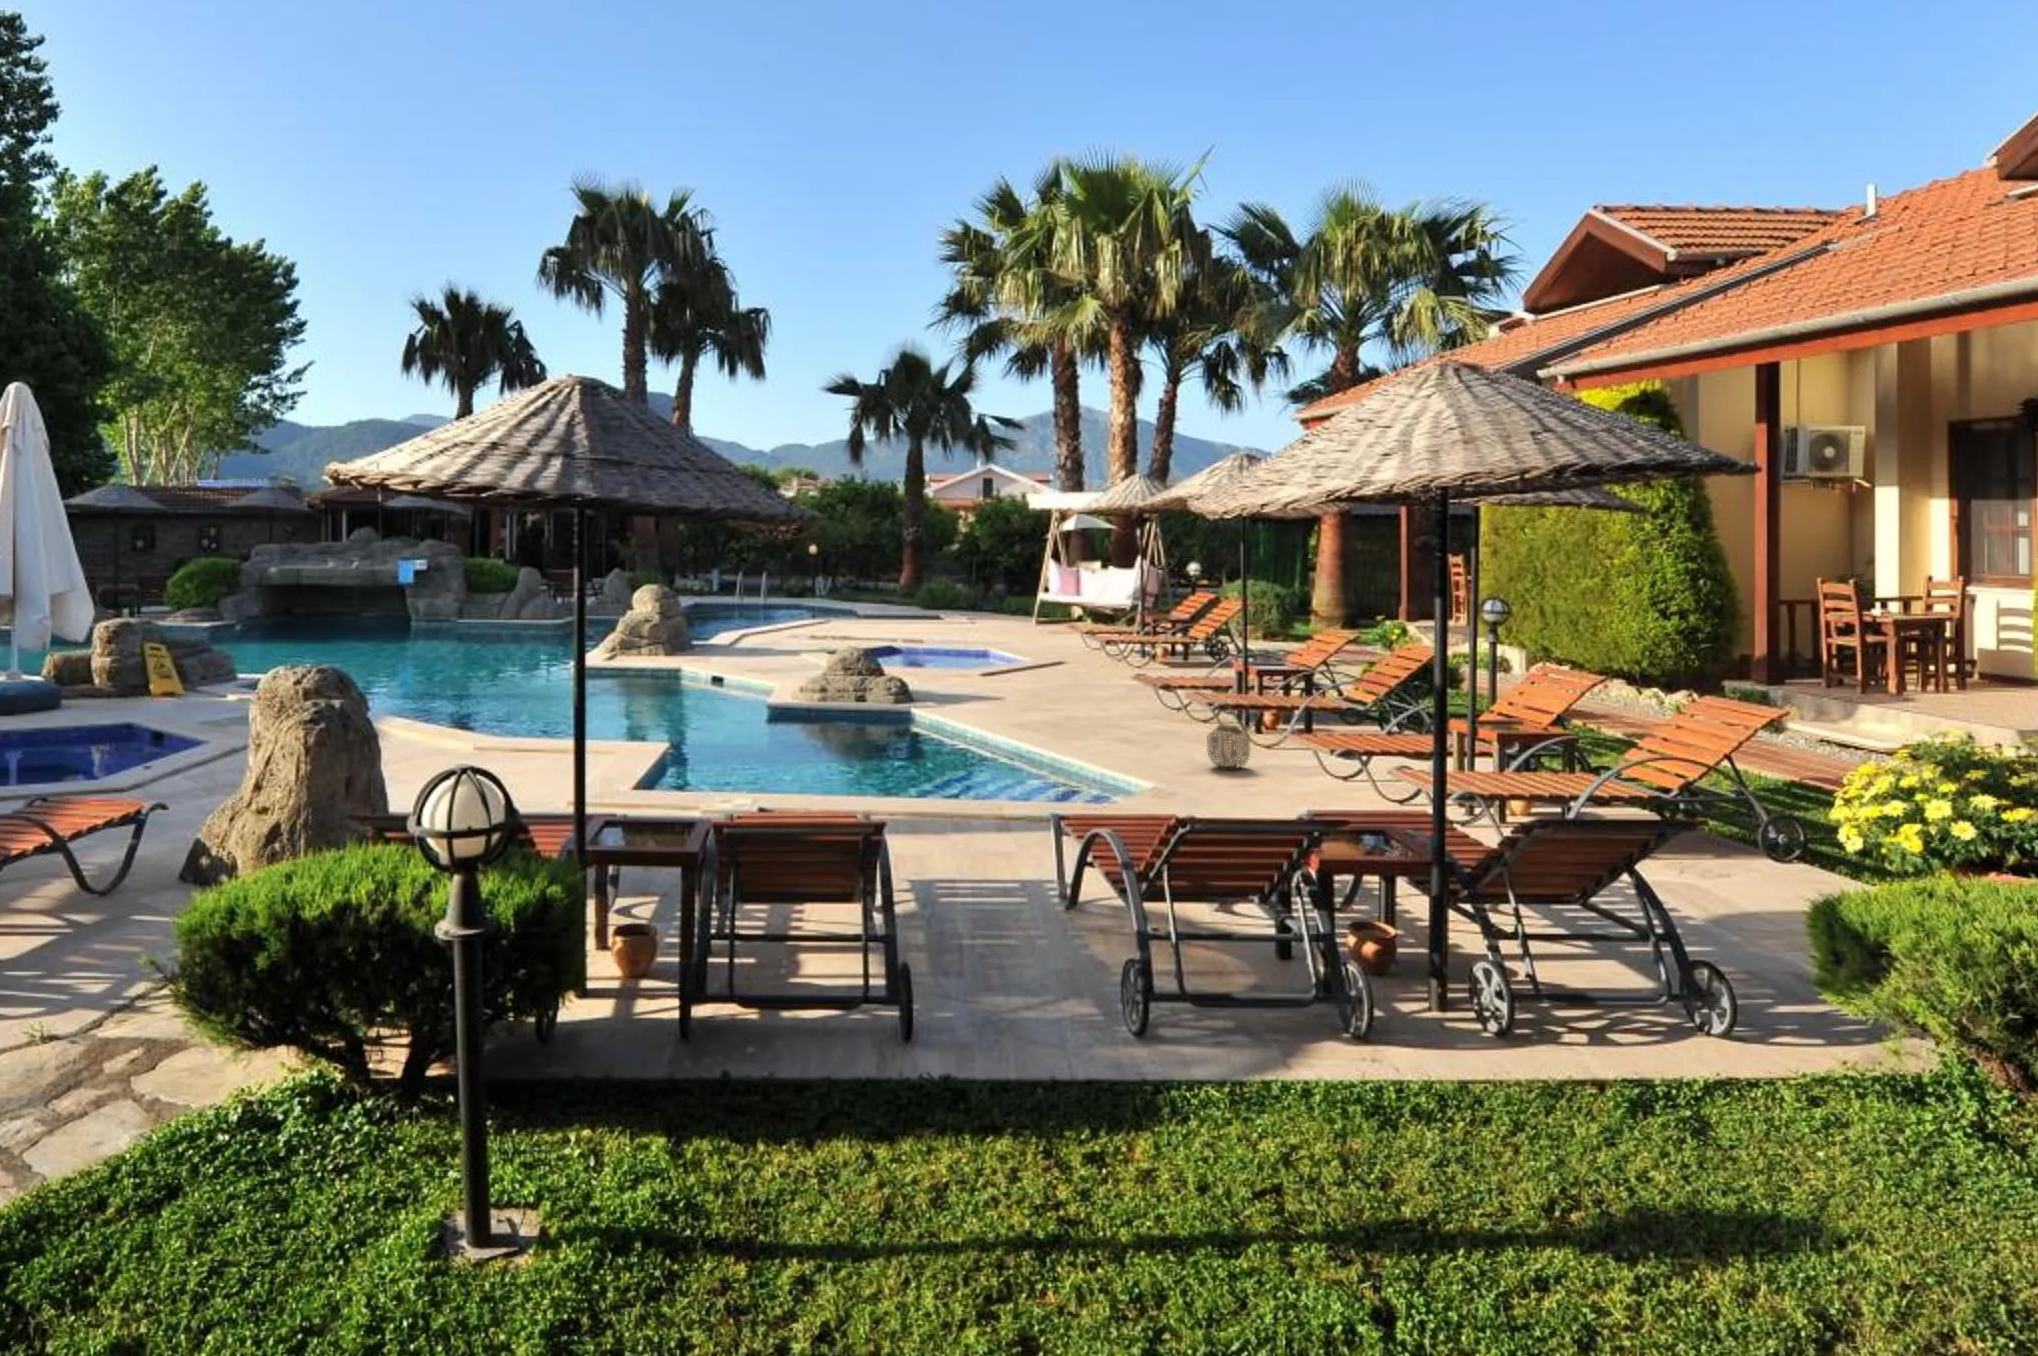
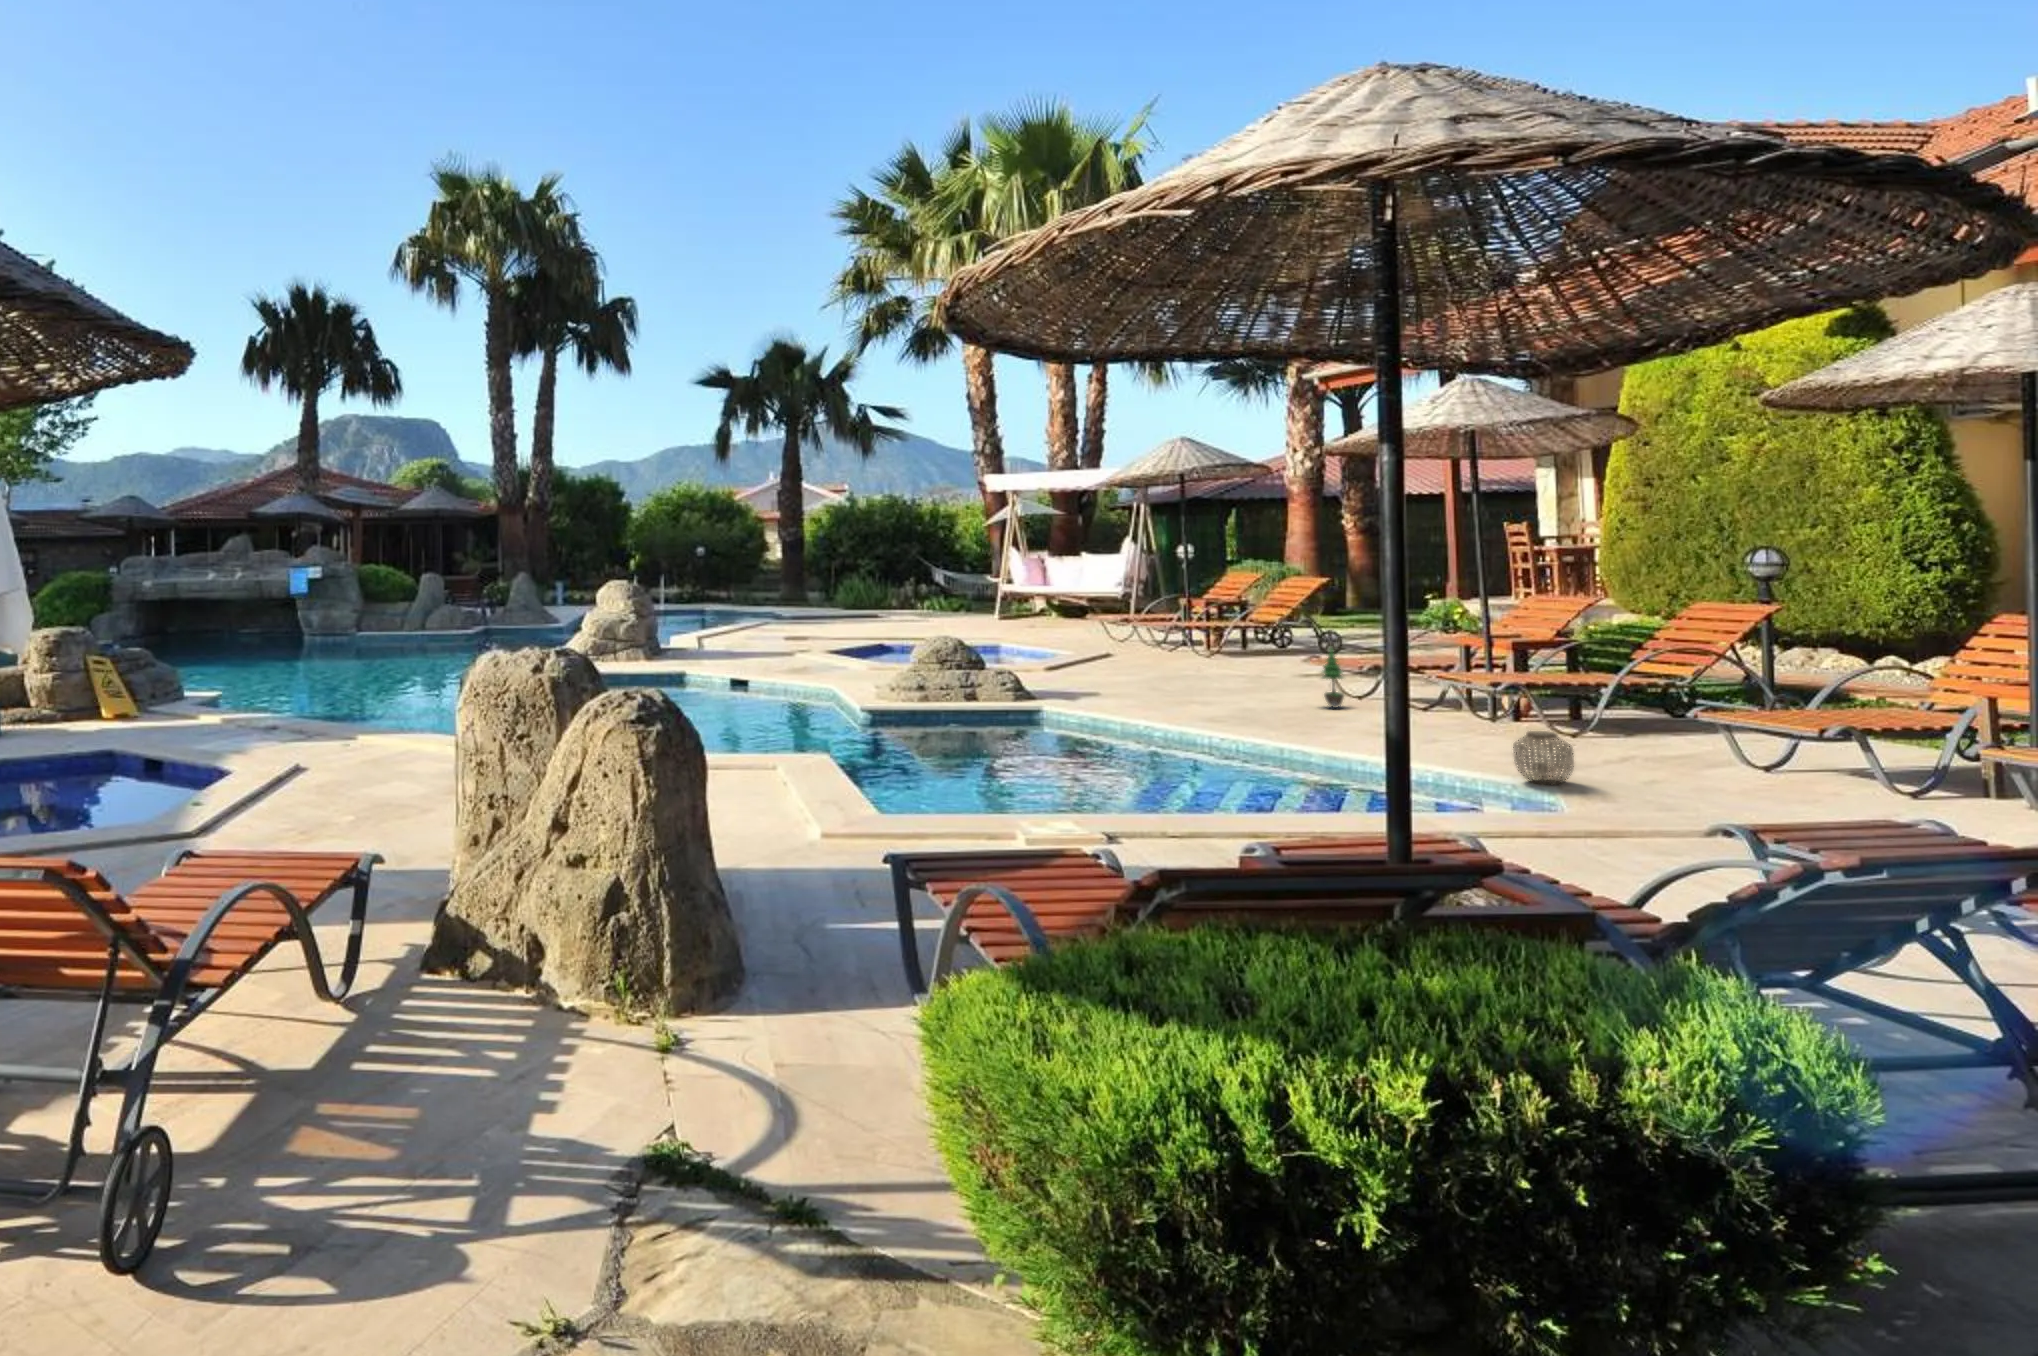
potted tree: none [1162,652,1183,707] -> present [1322,646,1344,708]

